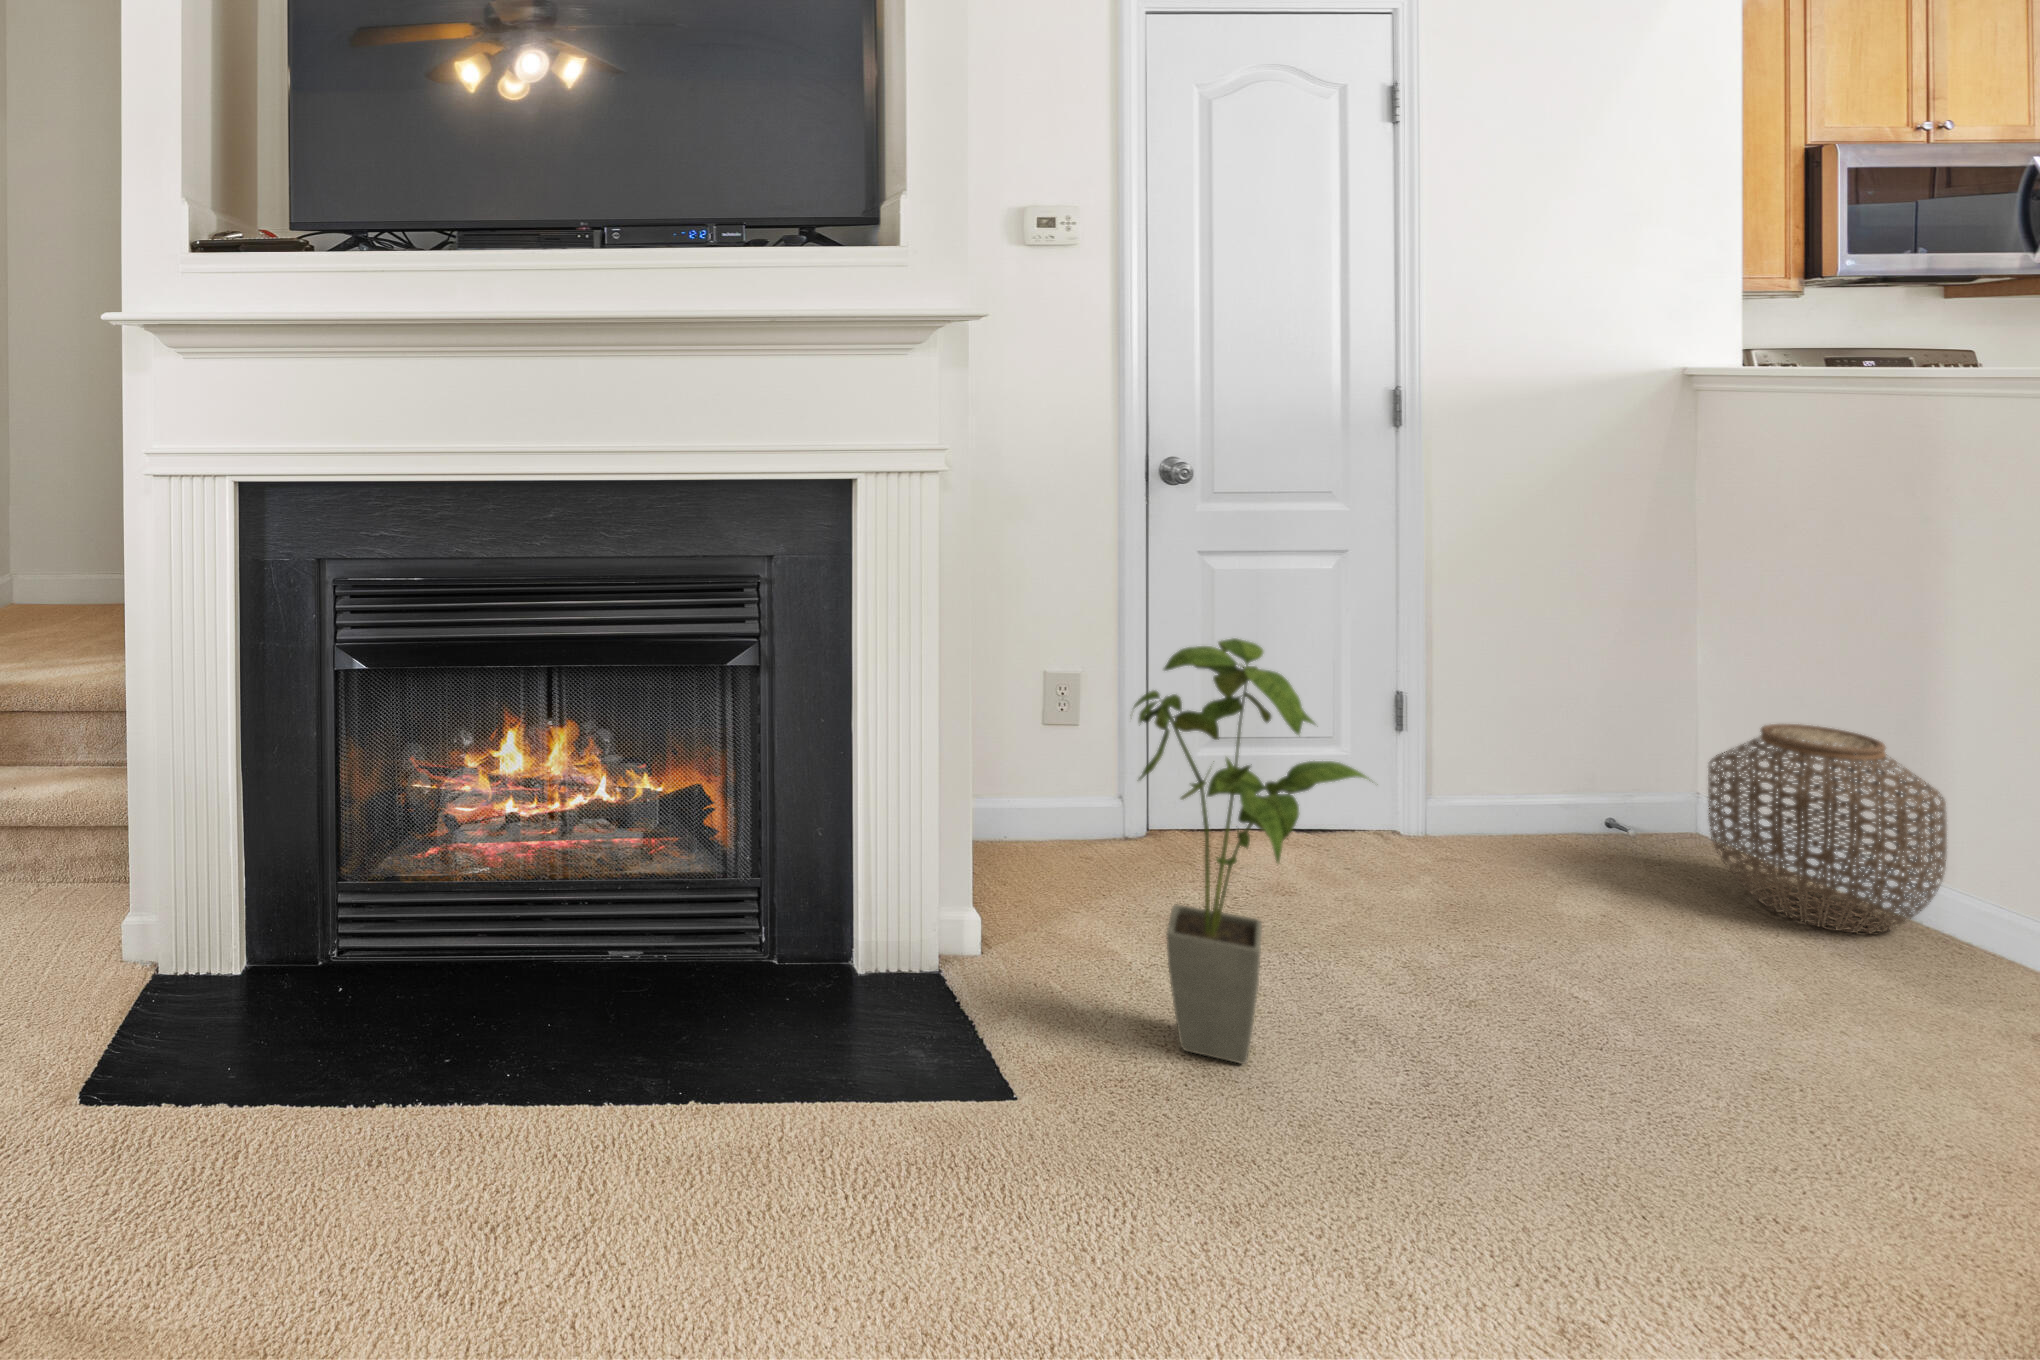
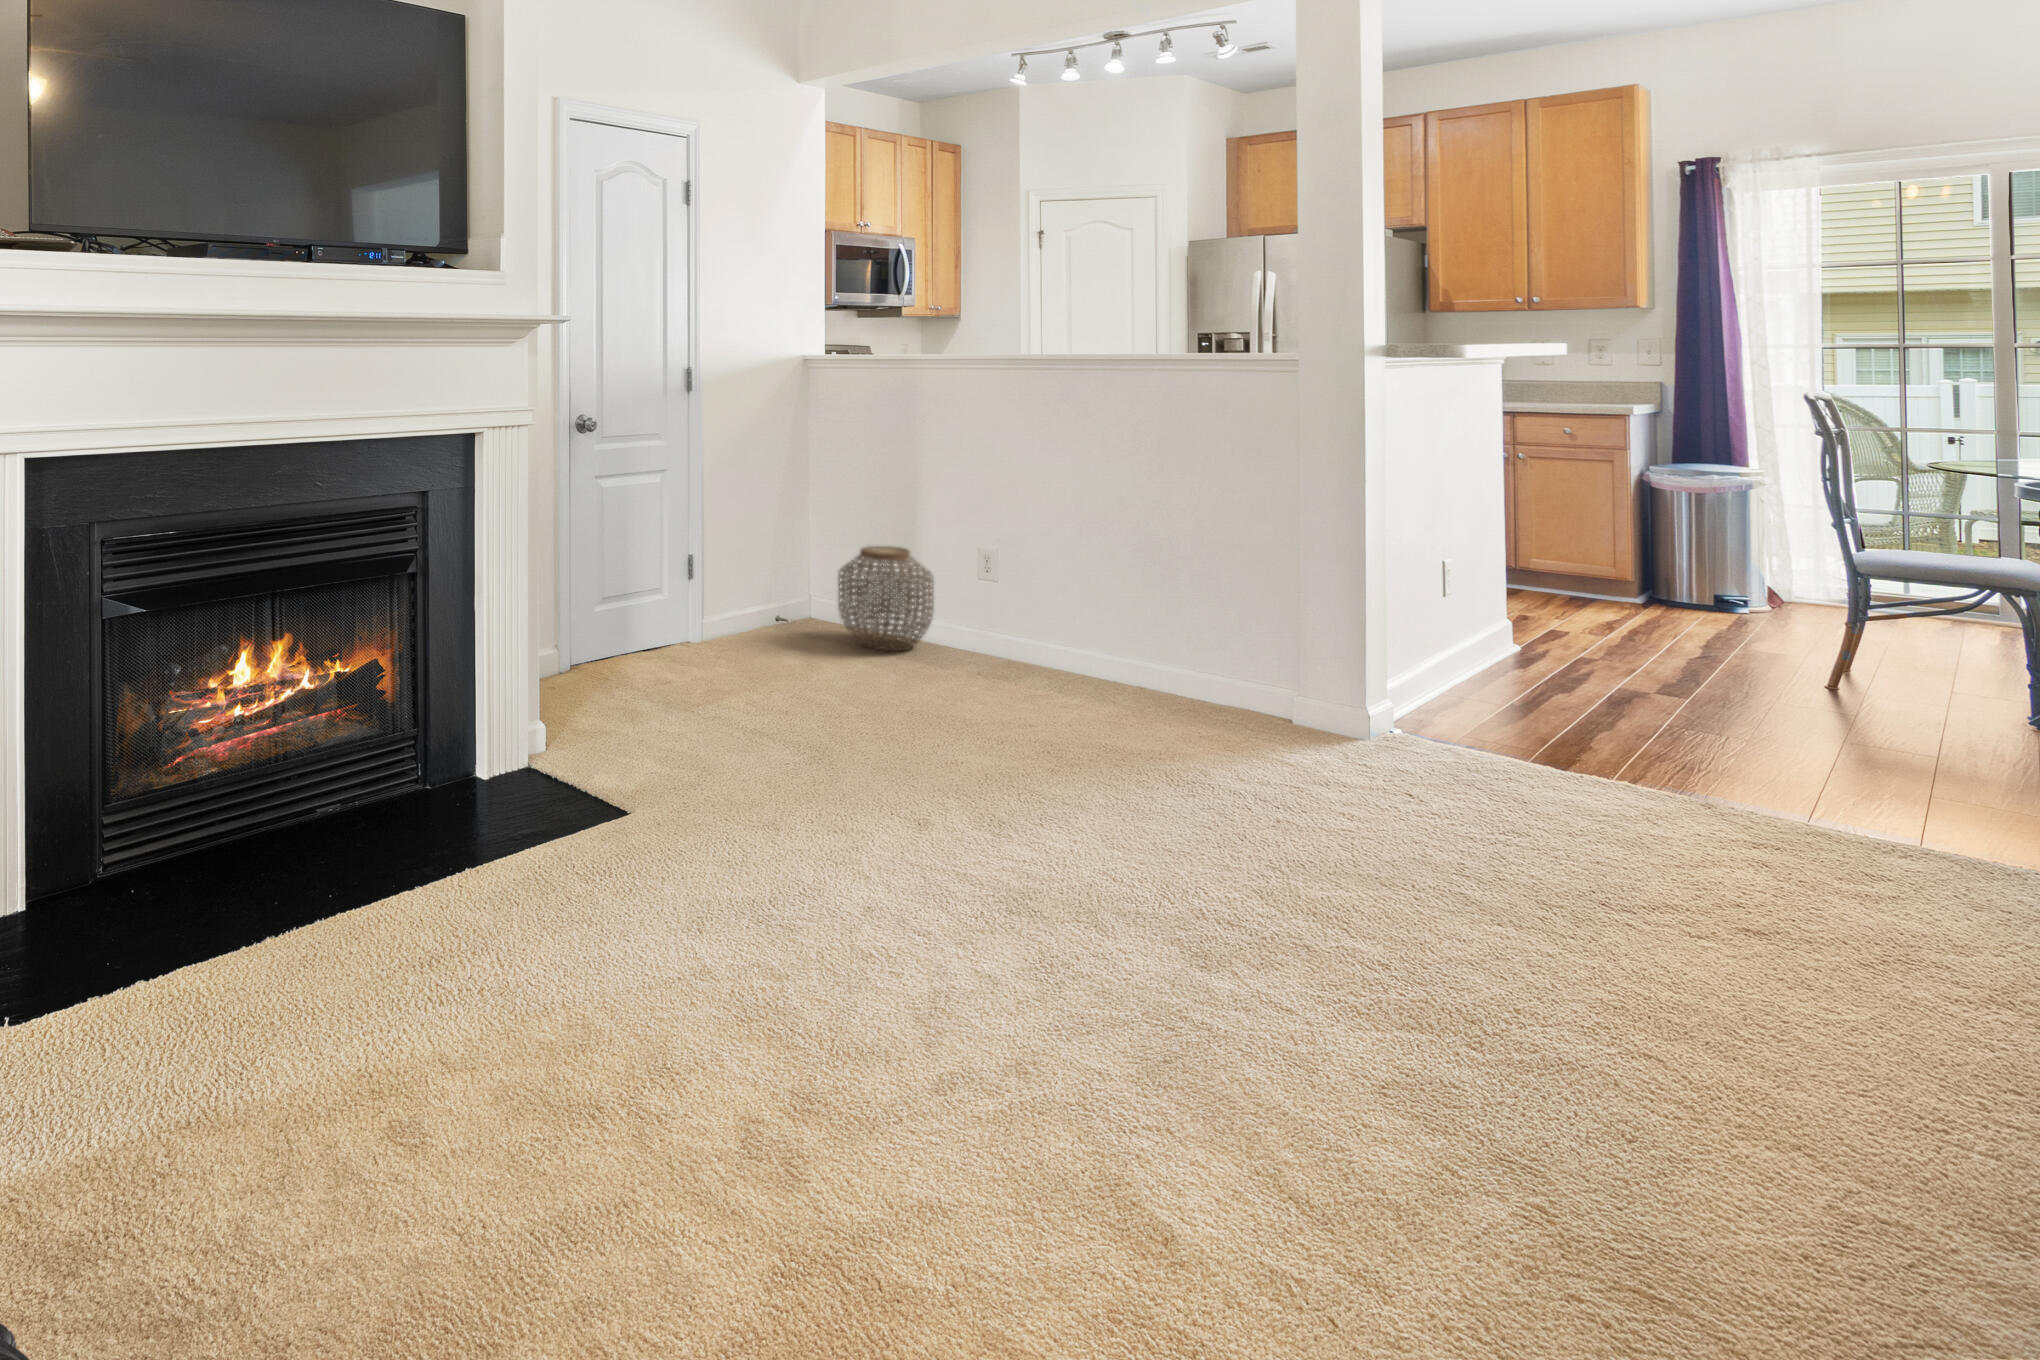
house plant: present [1134,638,1370,1064] -> none [644,514,773,772]

